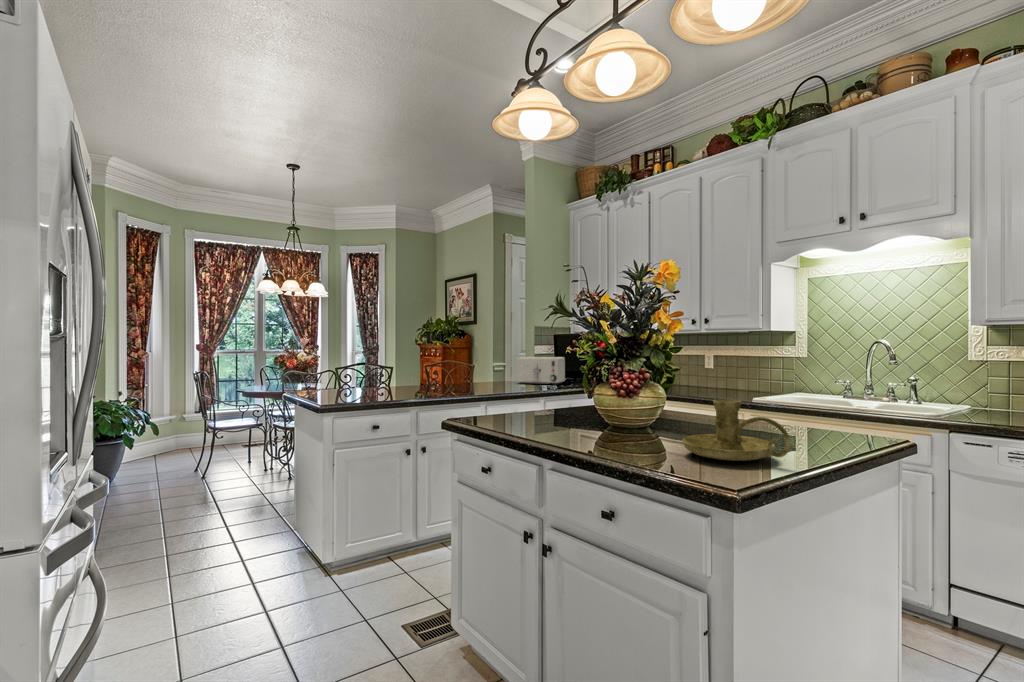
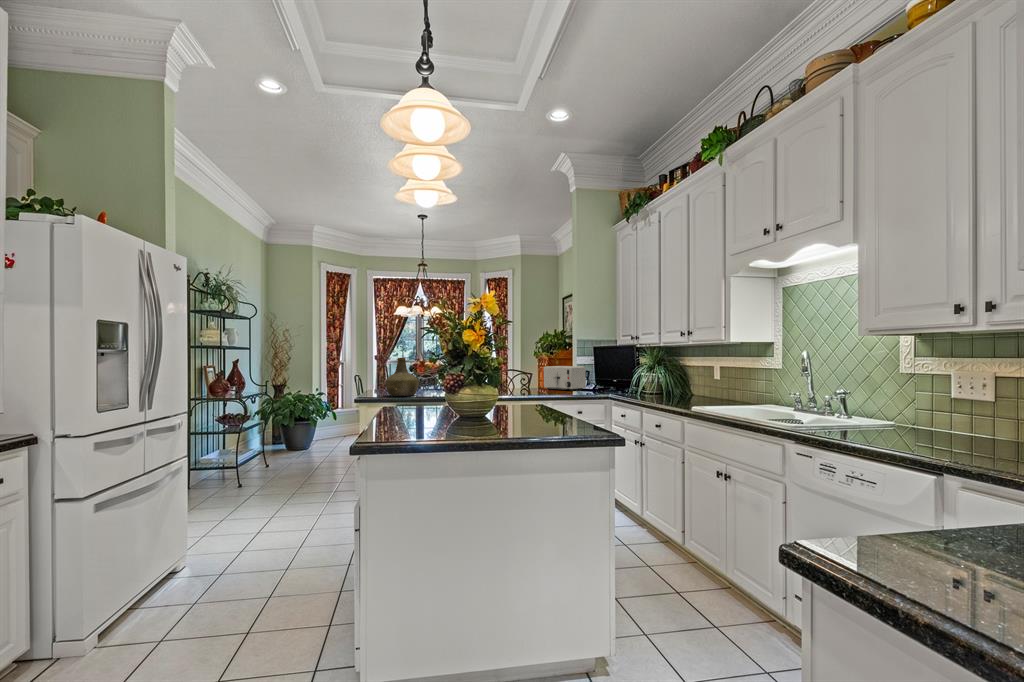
bottle: none [354,347,400,400] -> present [385,358,418,396]
candle holder: present [682,399,791,461] -> none [394,395,454,436]

